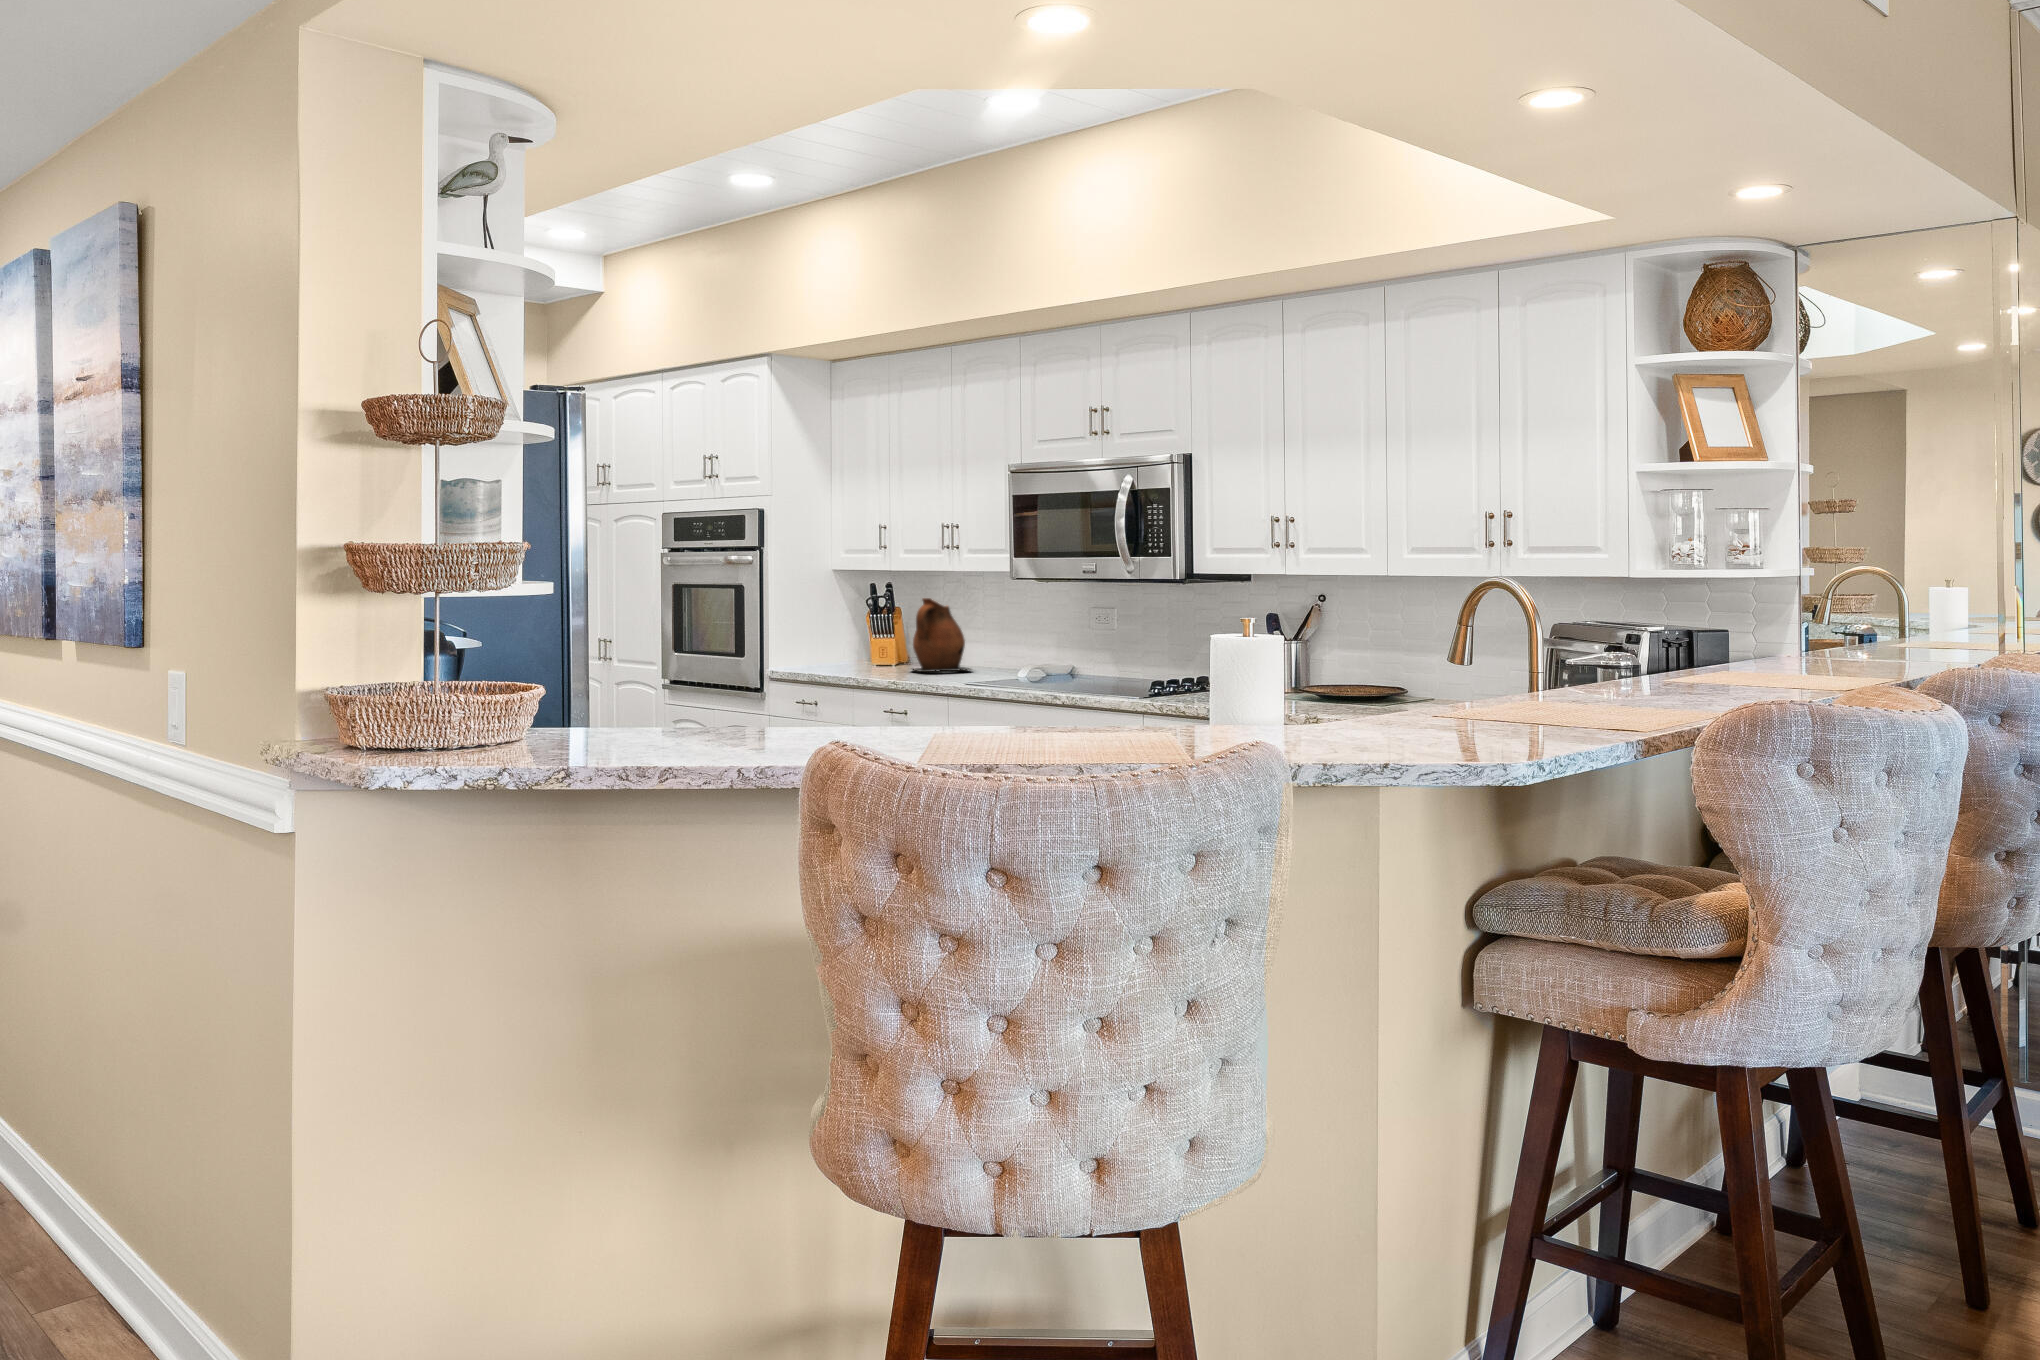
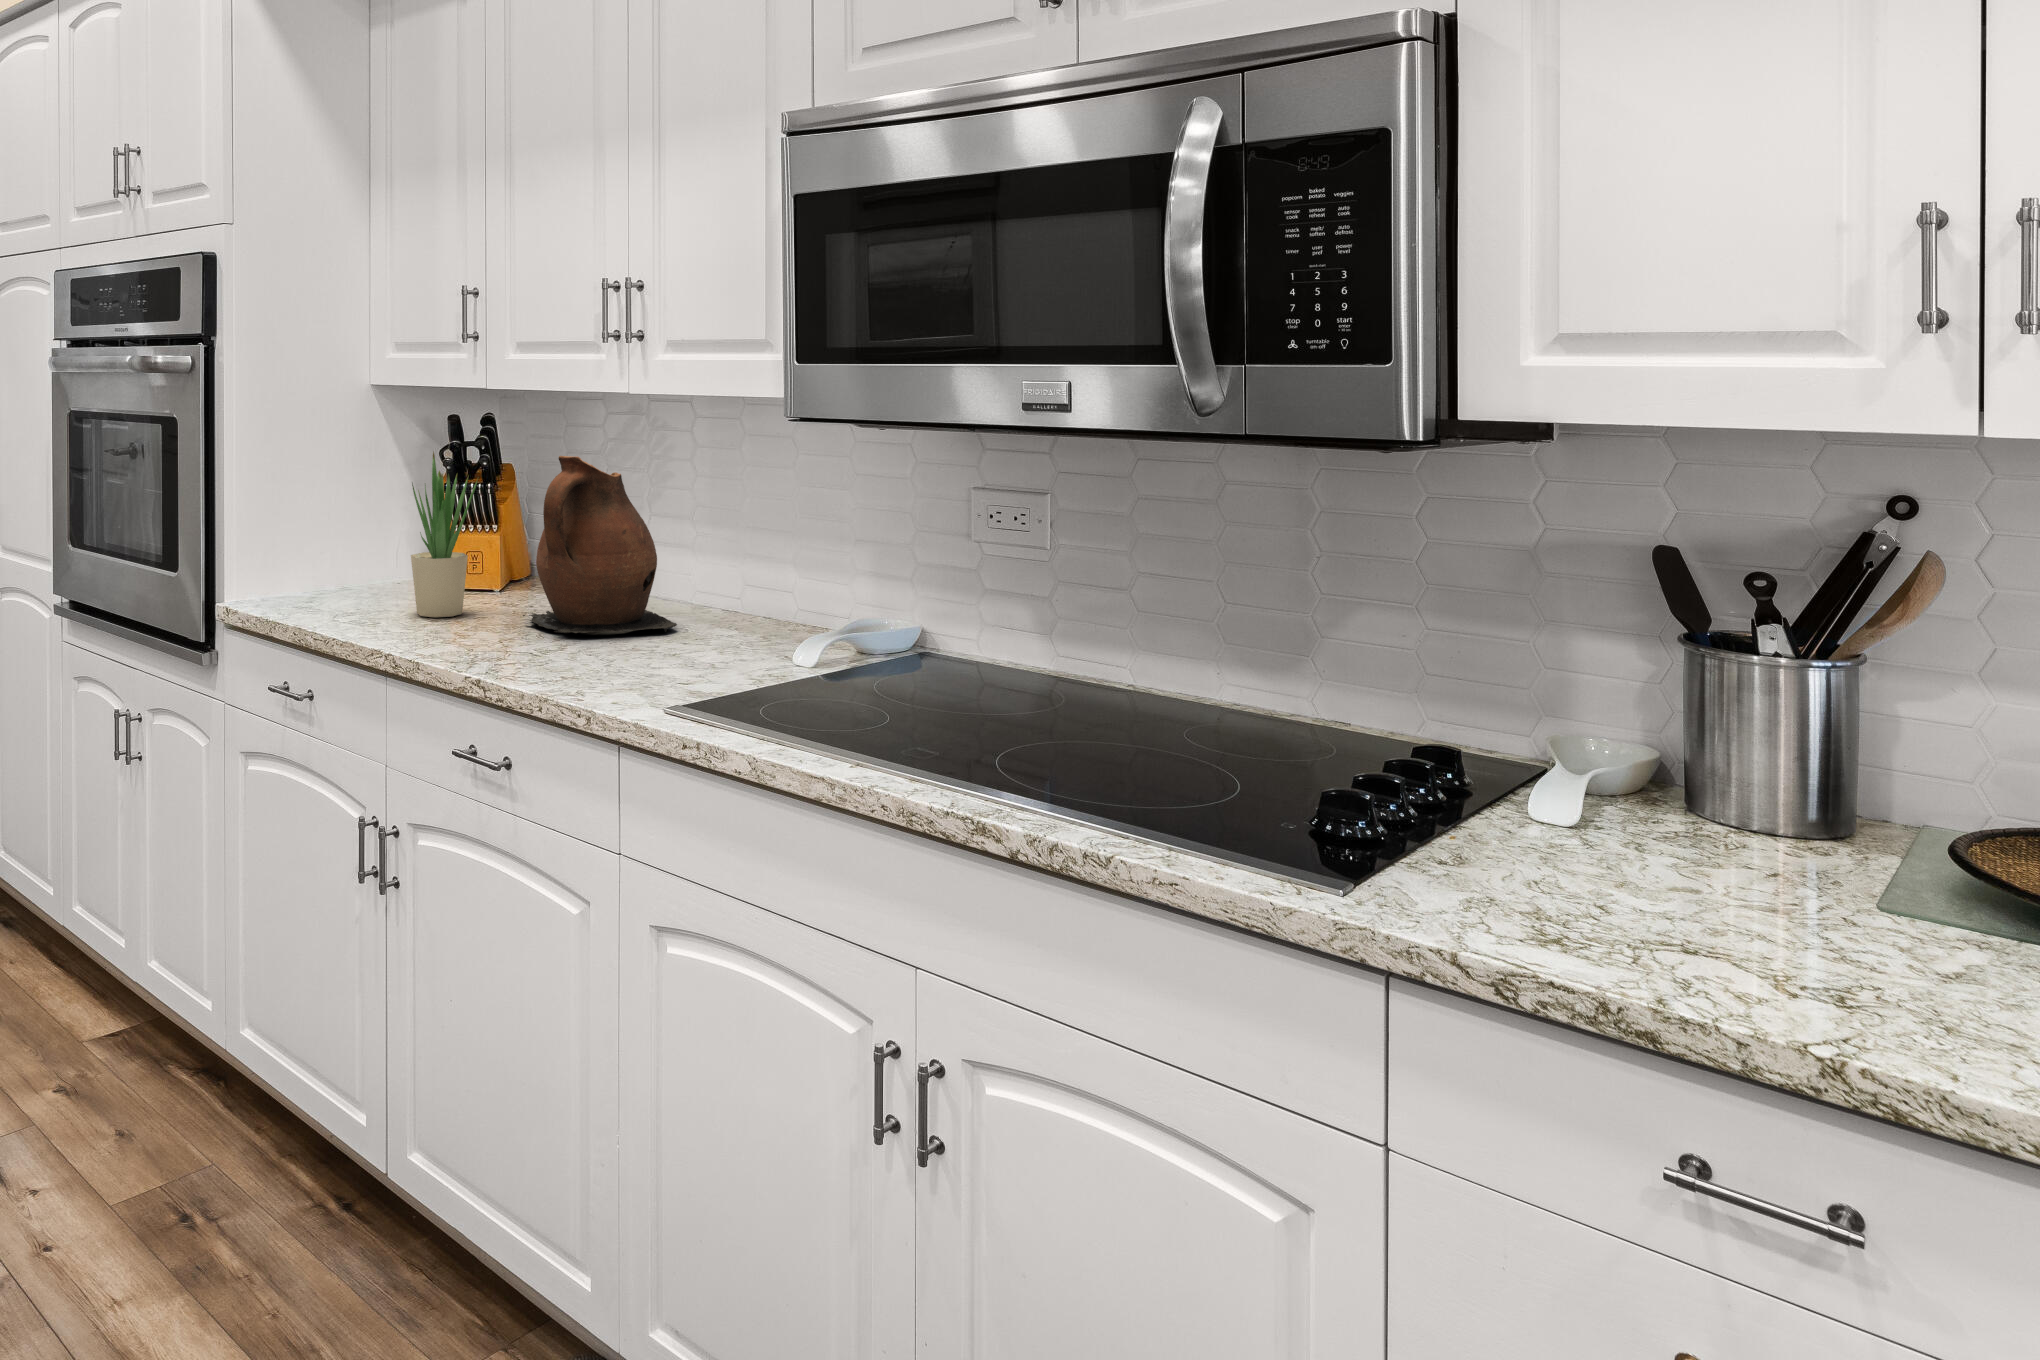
potted plant: none [856,598,886,671] -> present [411,452,478,617]

